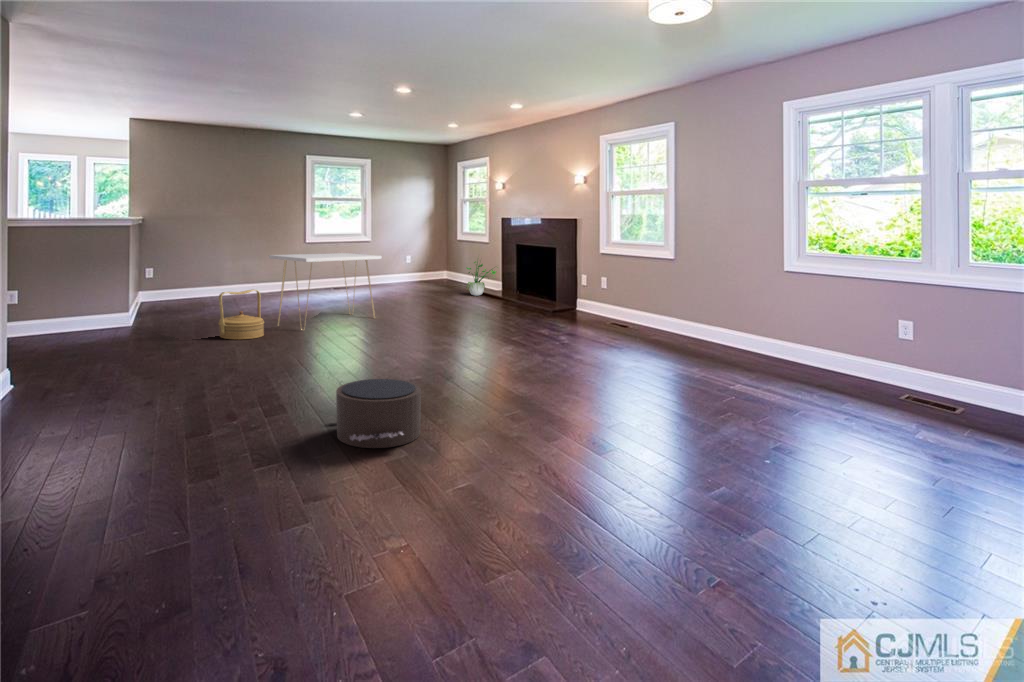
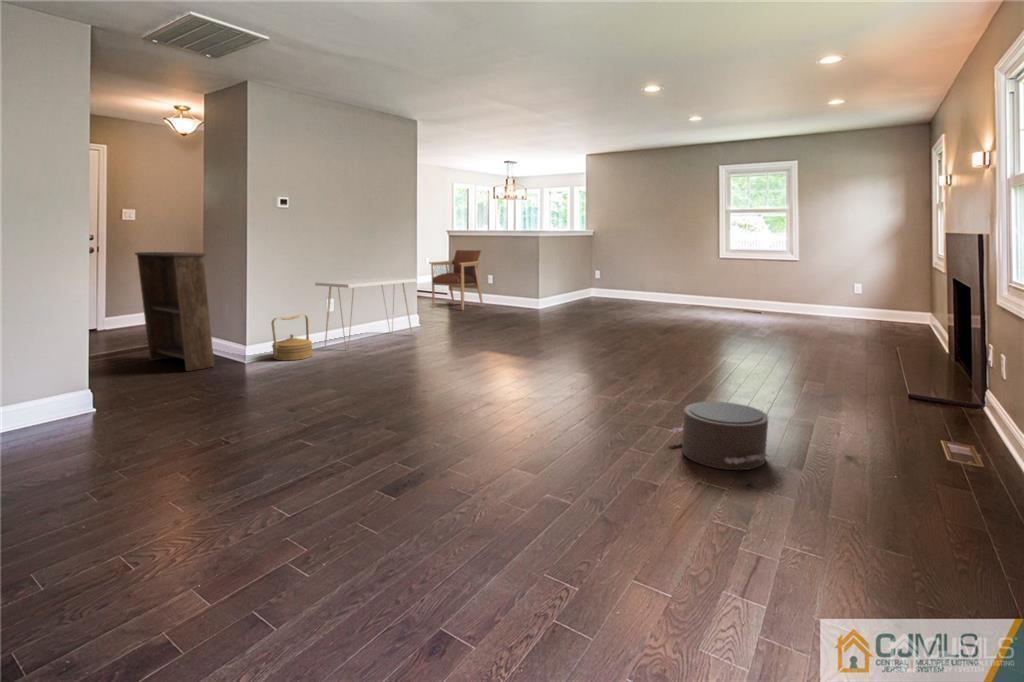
bookshelf: none [62,212,152,347] -> present [135,252,214,371]
armchair: none [394,228,452,294] -> present [430,250,483,310]
potted plant: present [466,262,496,296] -> none [495,271,526,311]
pouf: present [336,379,421,448] -> present [671,402,769,470]

